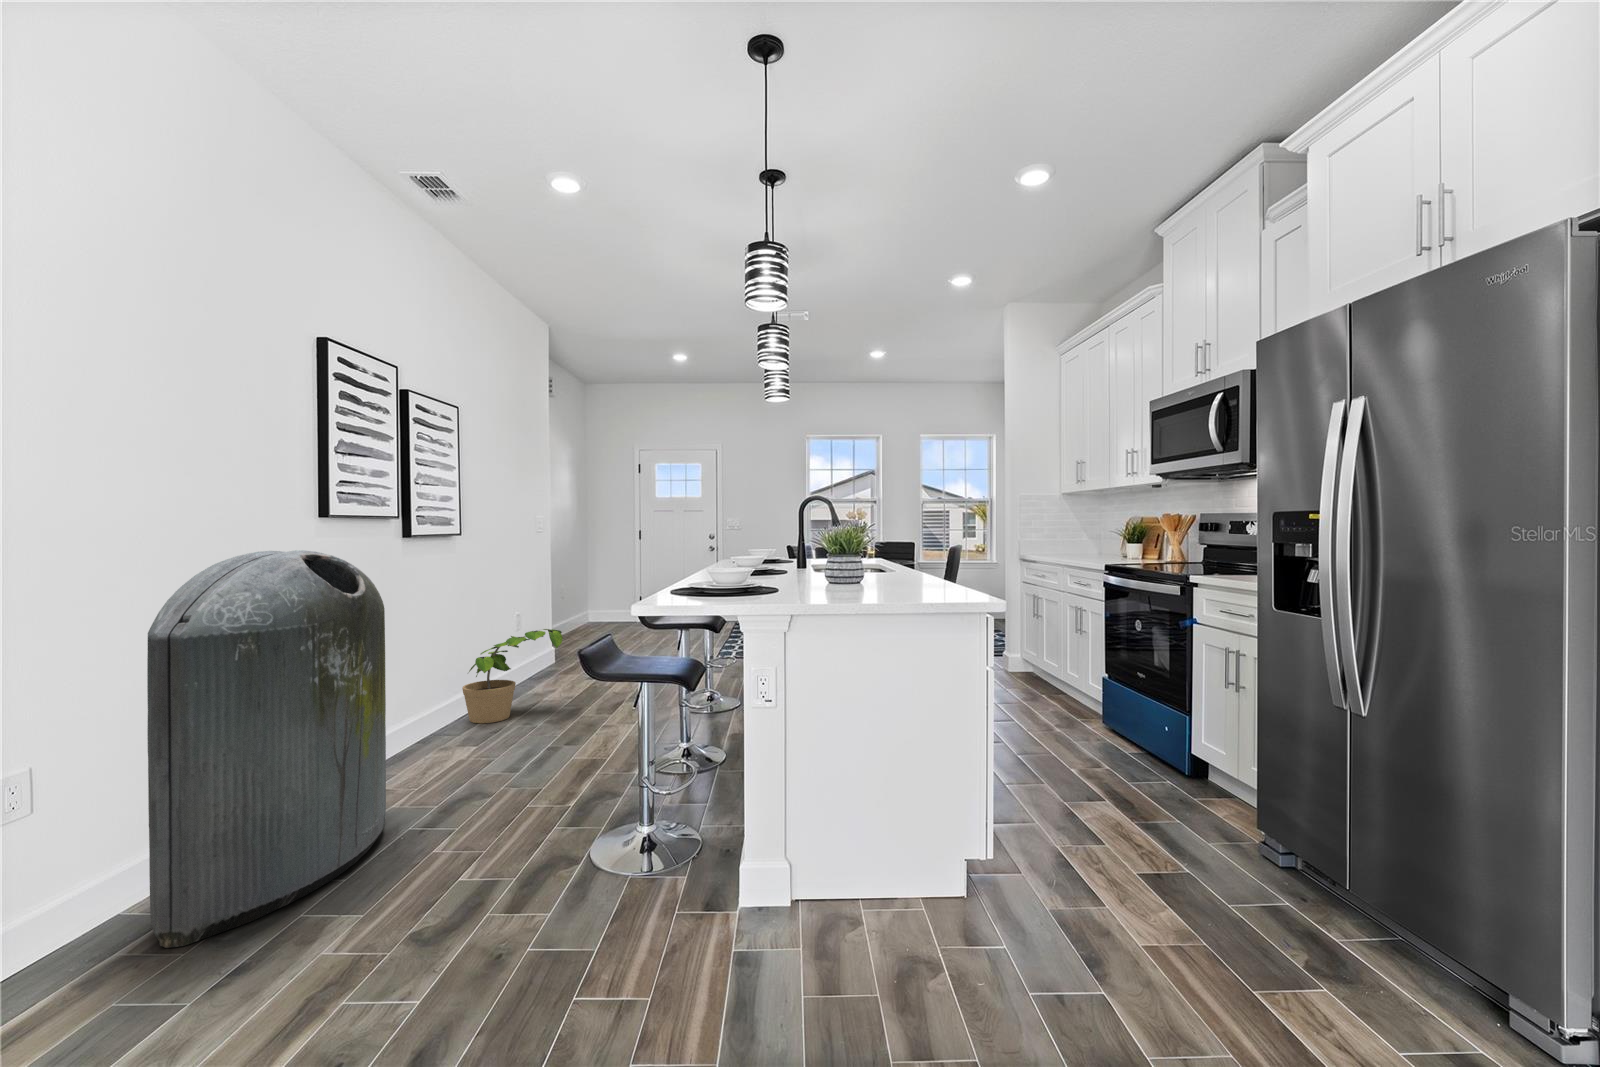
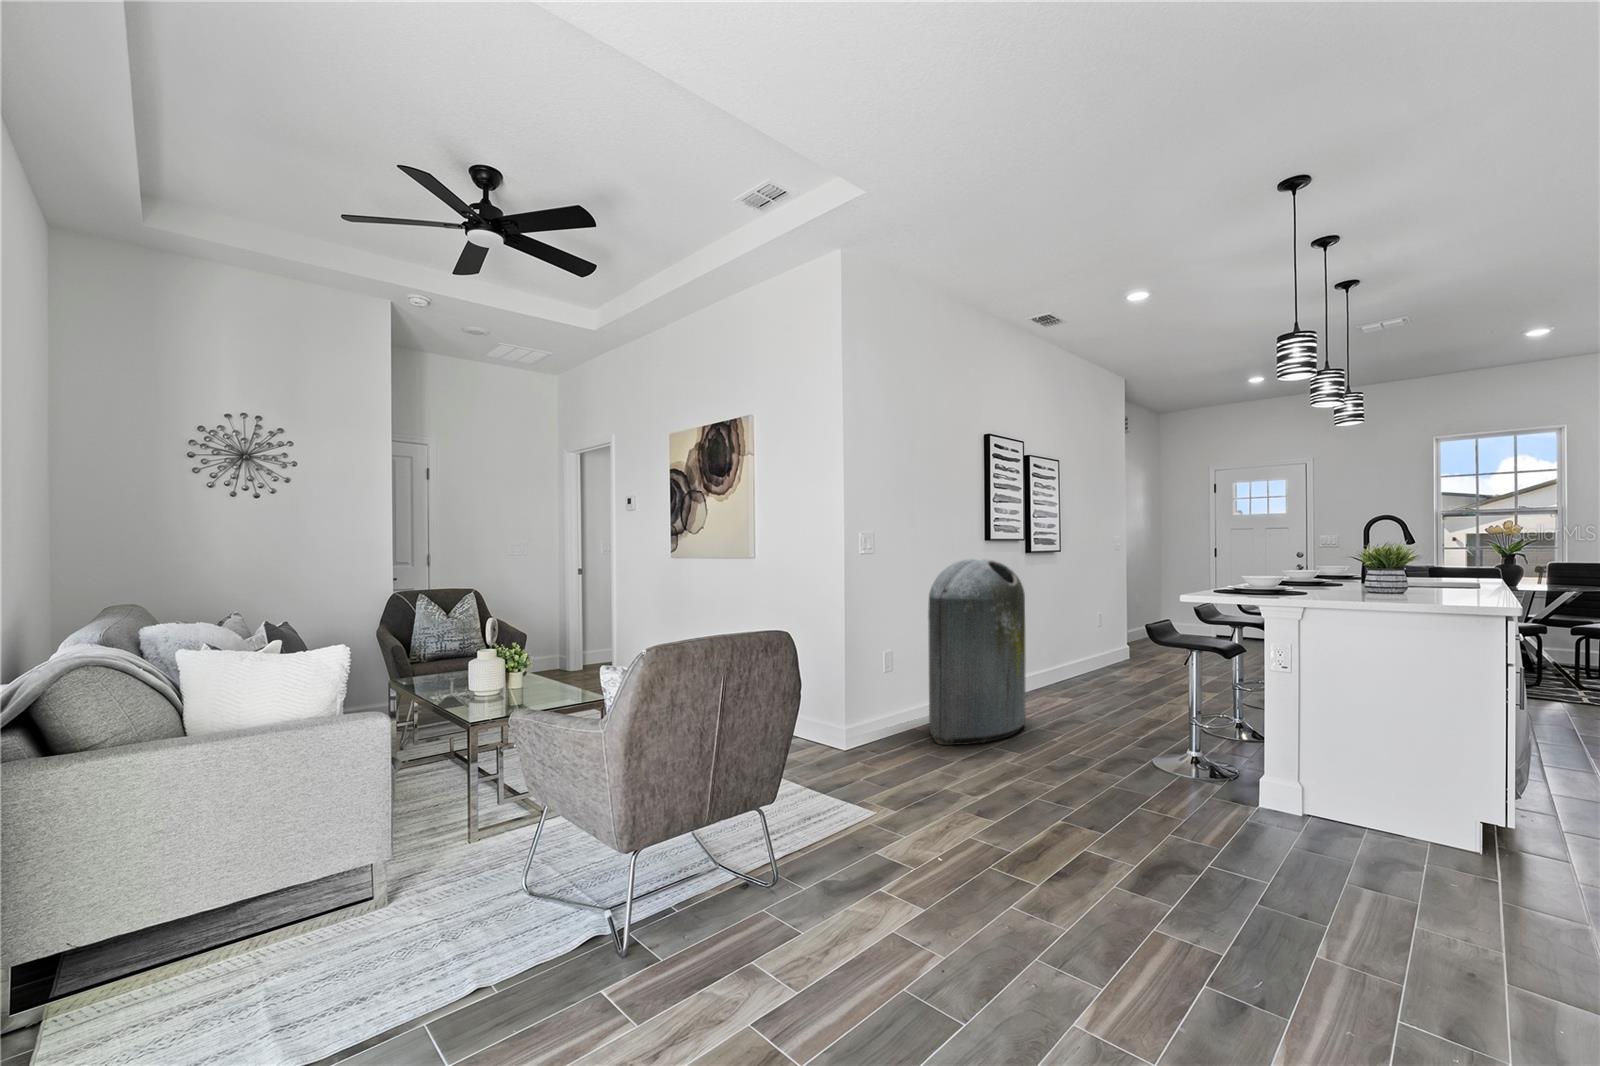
potted plant: present [462,629,563,723] -> none [1062,623,1137,687]

